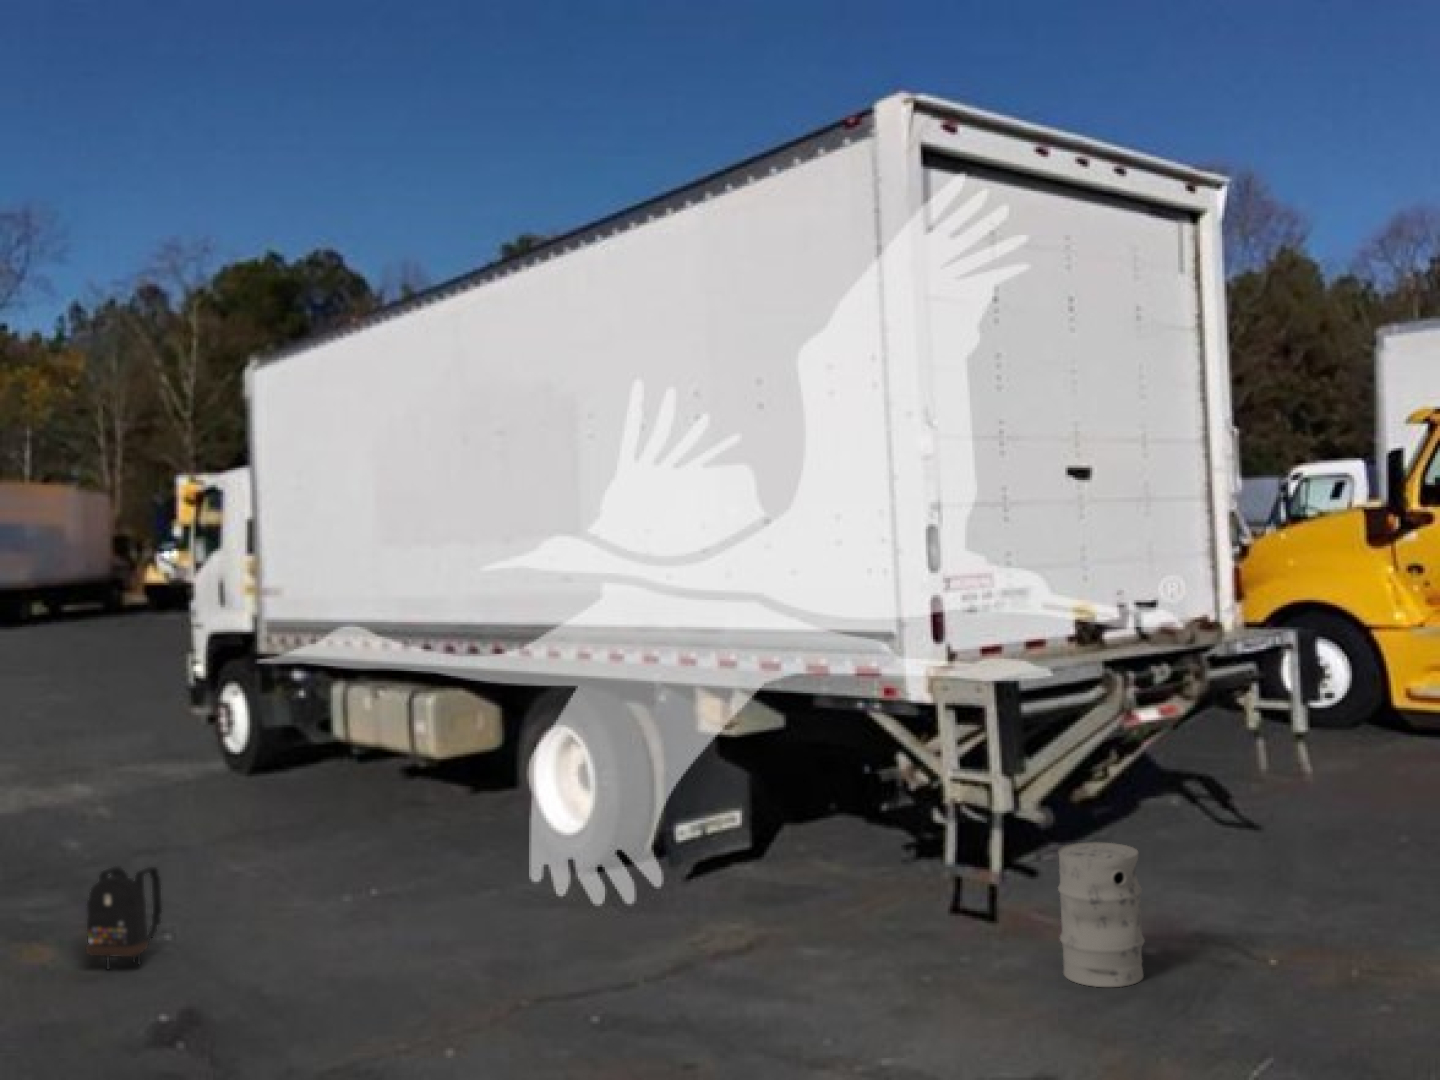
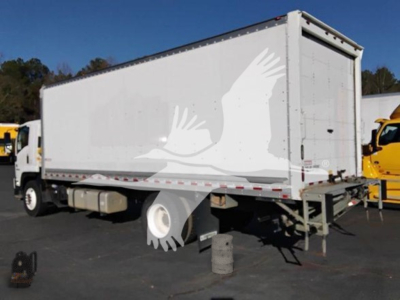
trash can: present [1058,842,1144,987] -> present [211,234,234,274]

